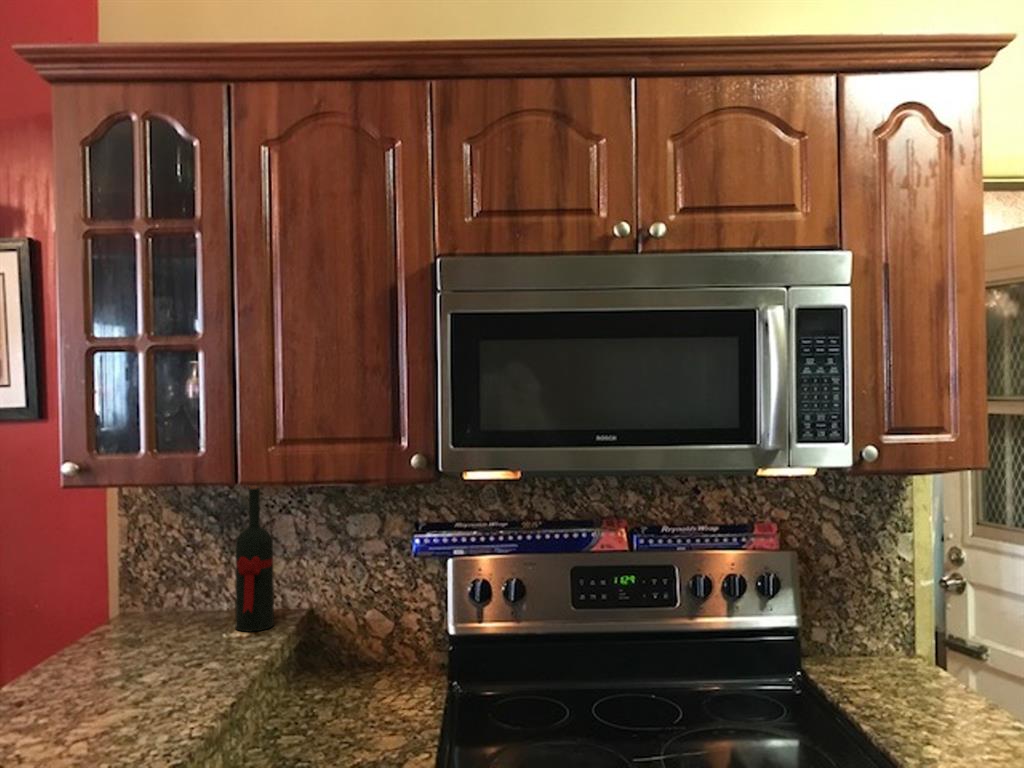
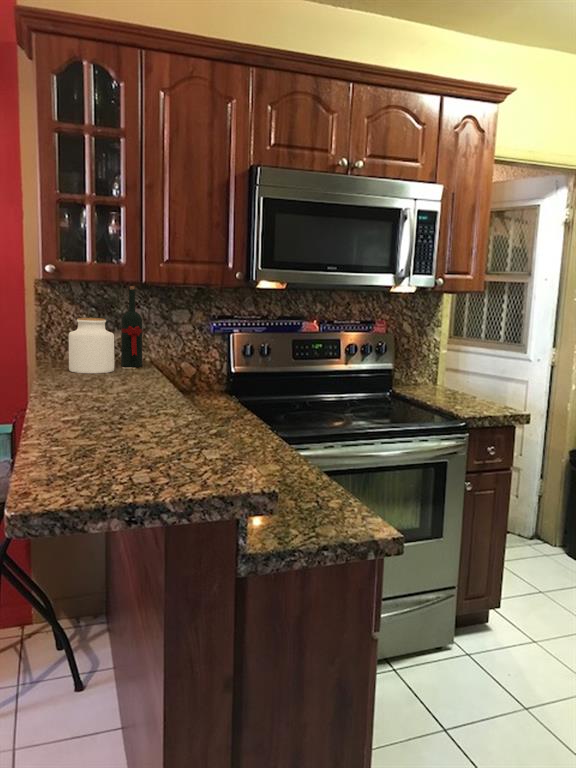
jar: none [104,550,191,663] -> present [69,318,114,373]

